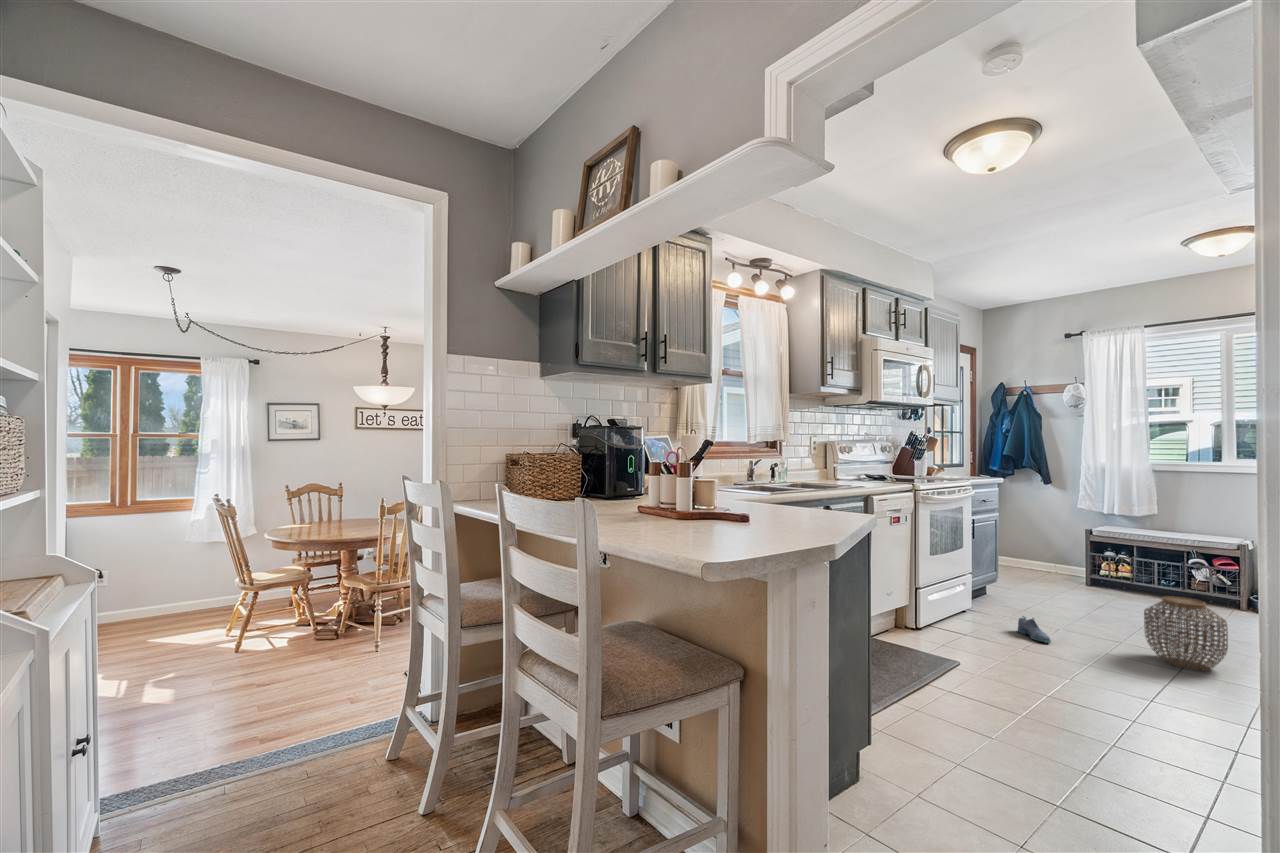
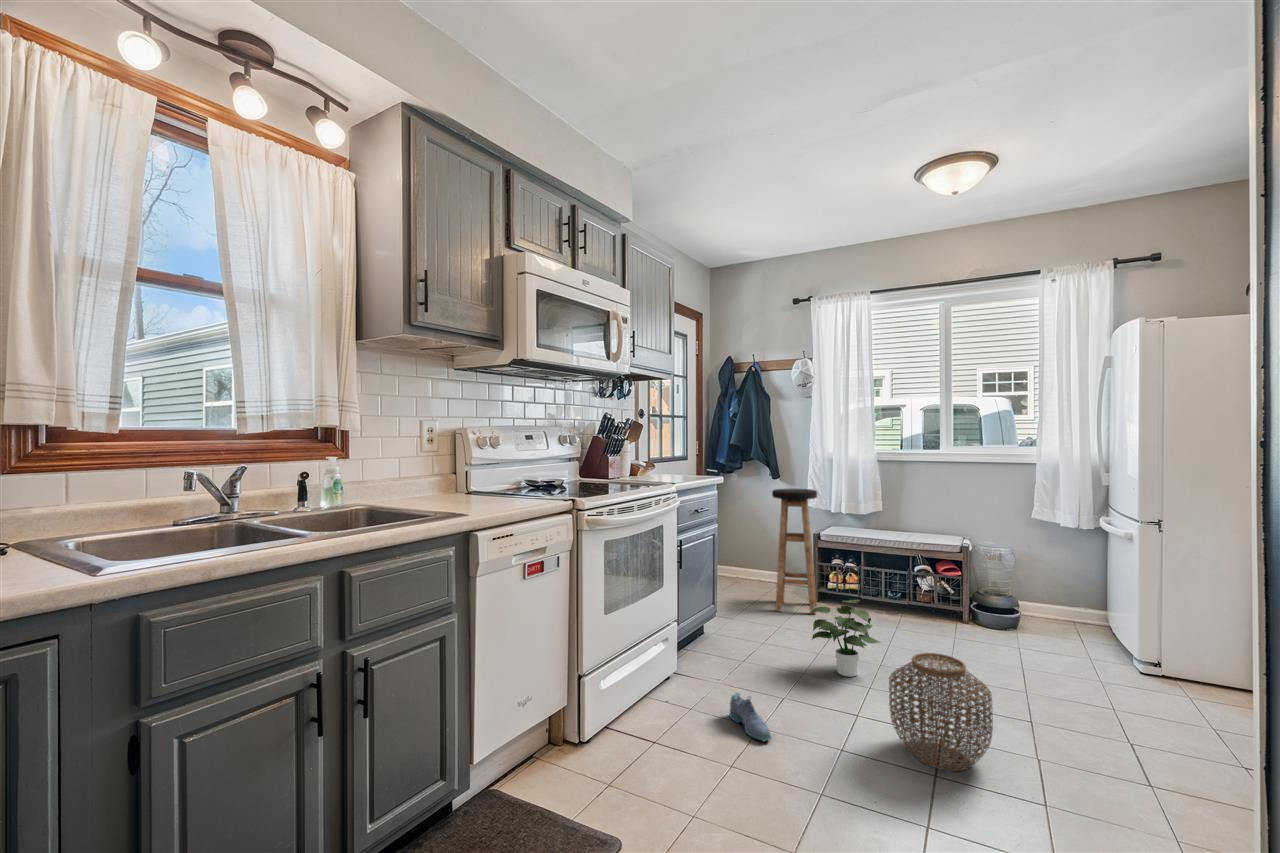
bar stool: none [1045,491,1089,593] -> present [772,489,817,614]
potted plant: none [1081,571,1146,626] -> present [810,600,881,677]

